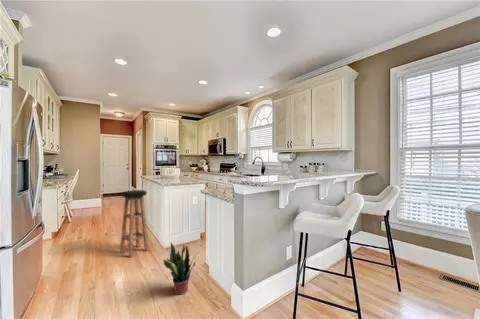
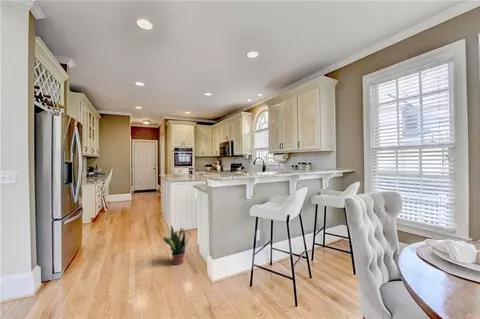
bar stool: present [120,190,149,257] -> none [140,186,162,239]

